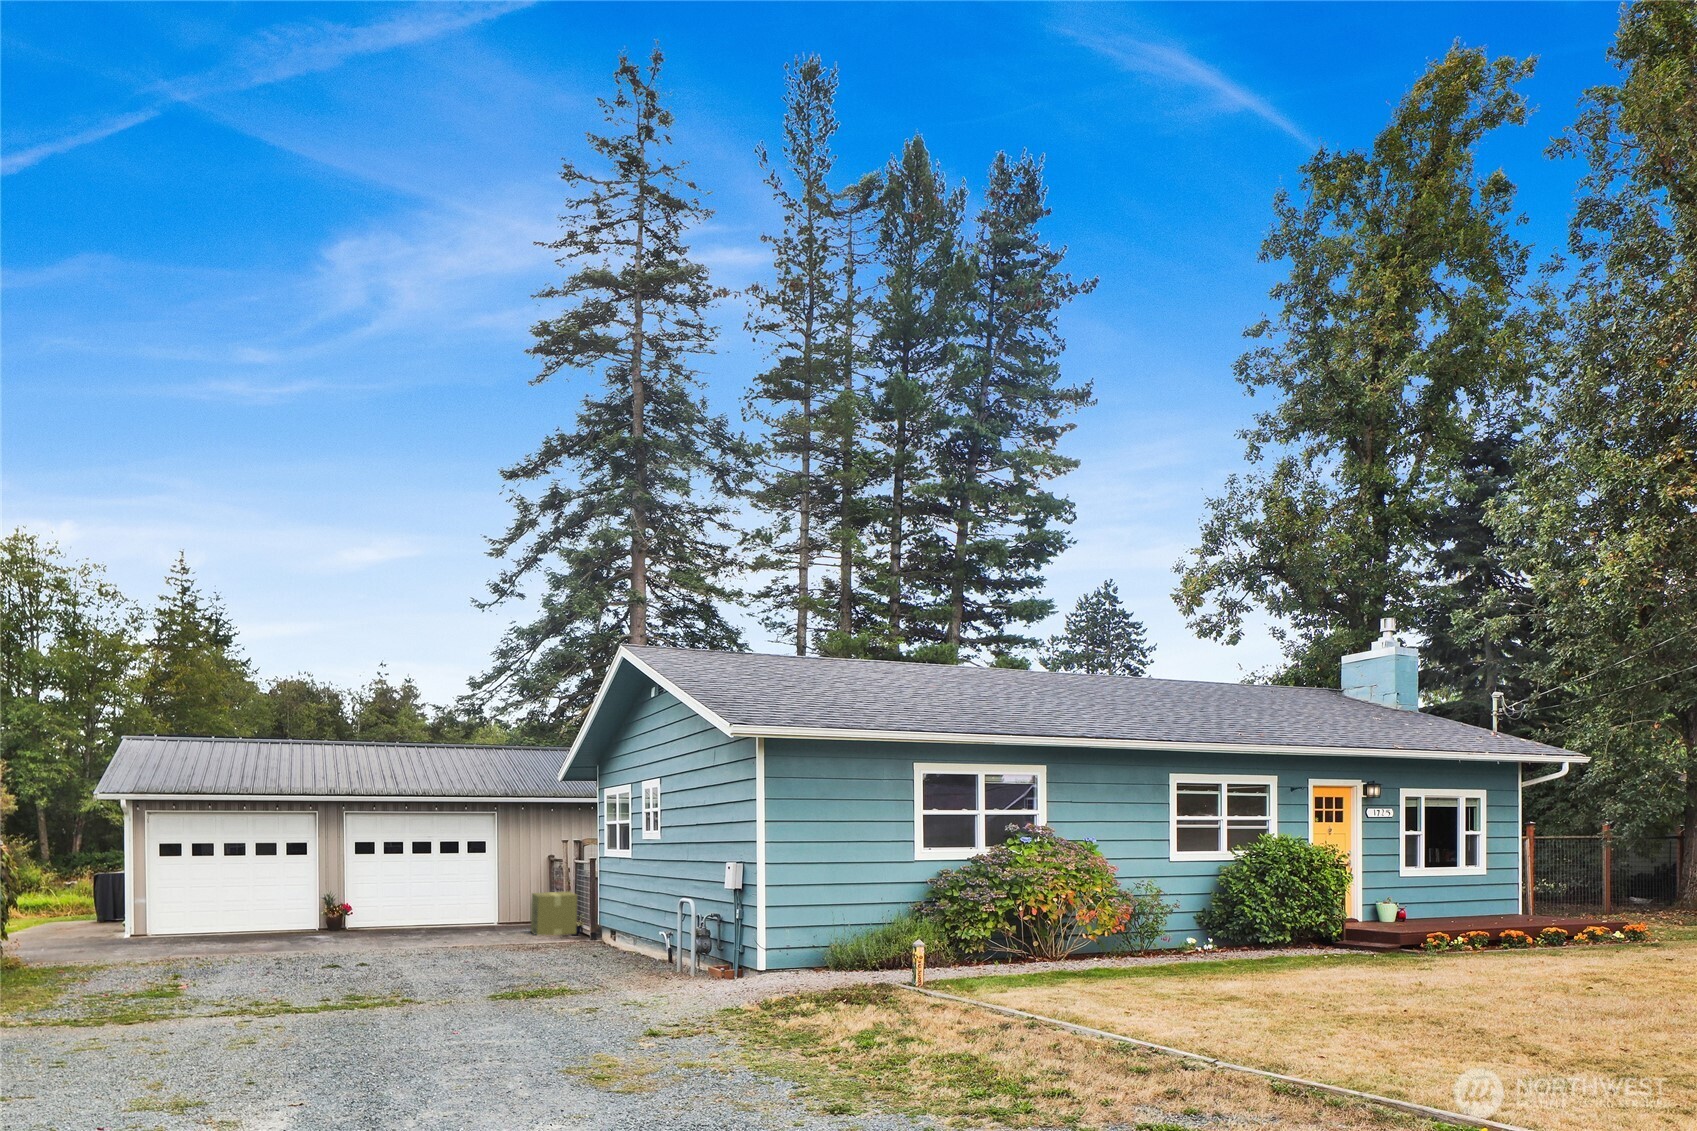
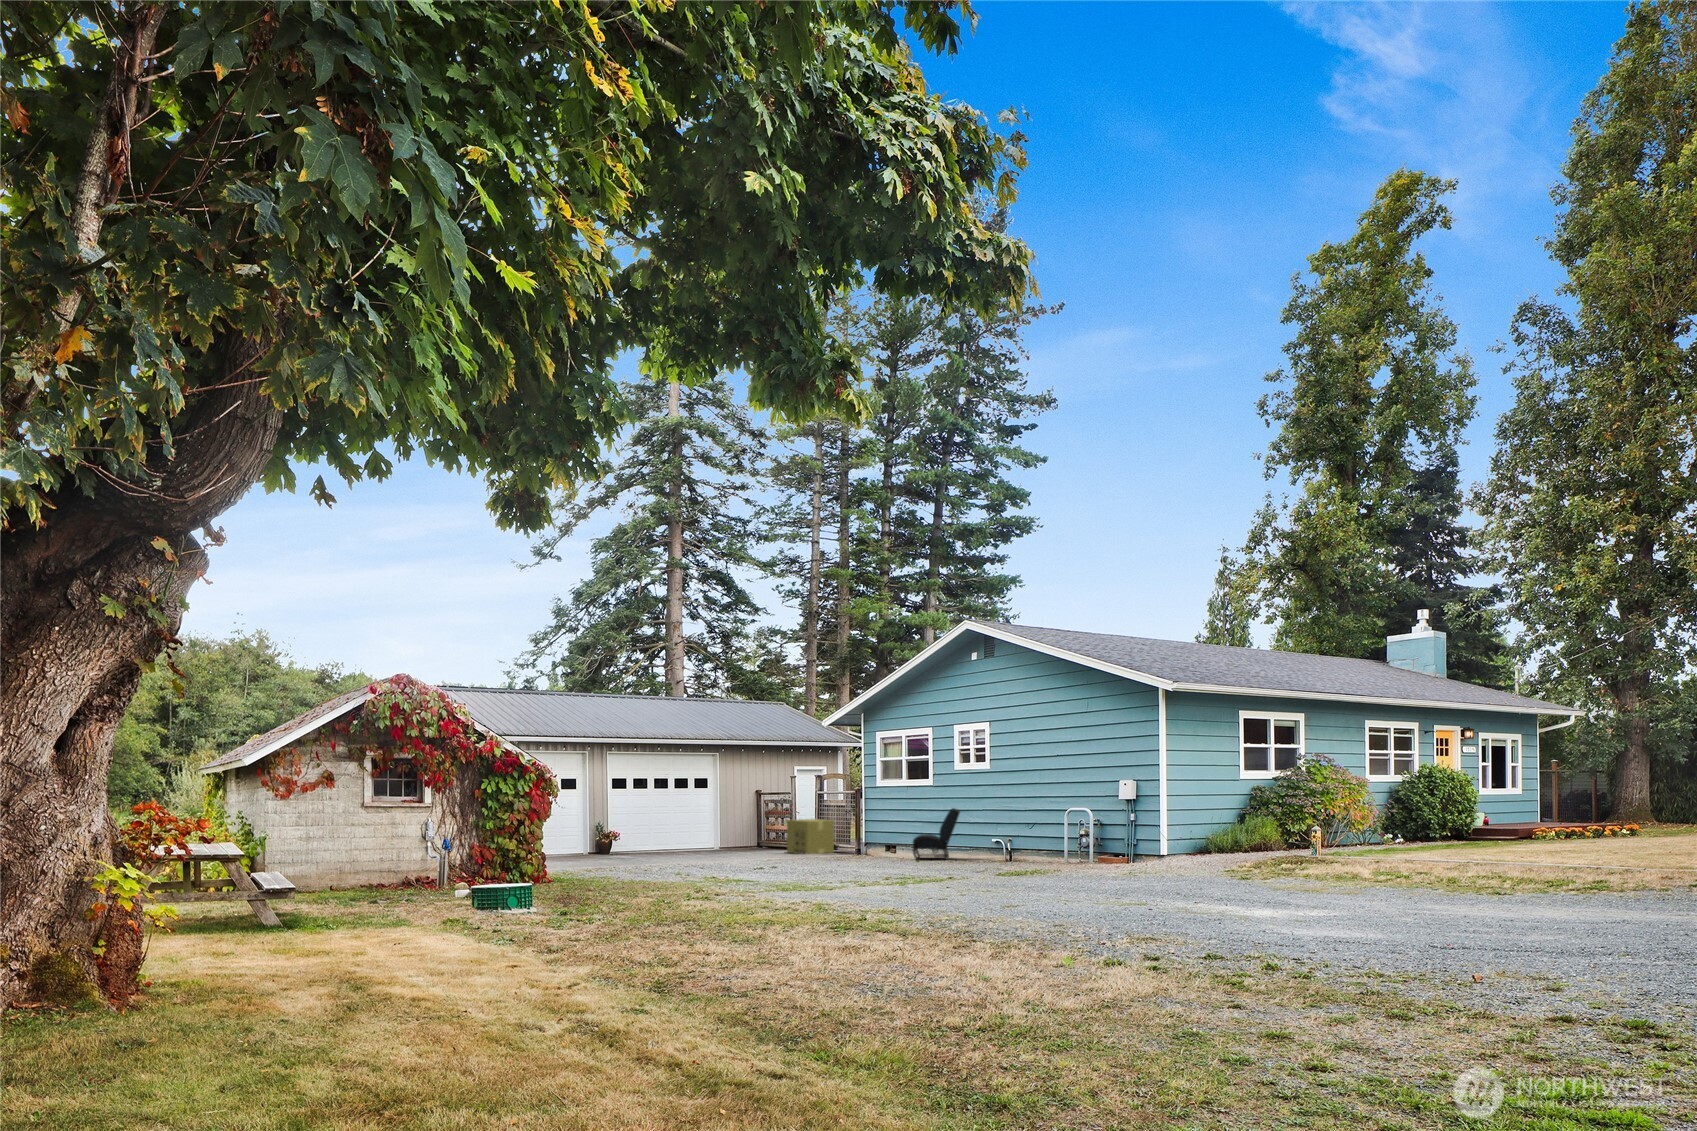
lounge chair: none [576,887,647,955] -> present [913,808,960,860]

